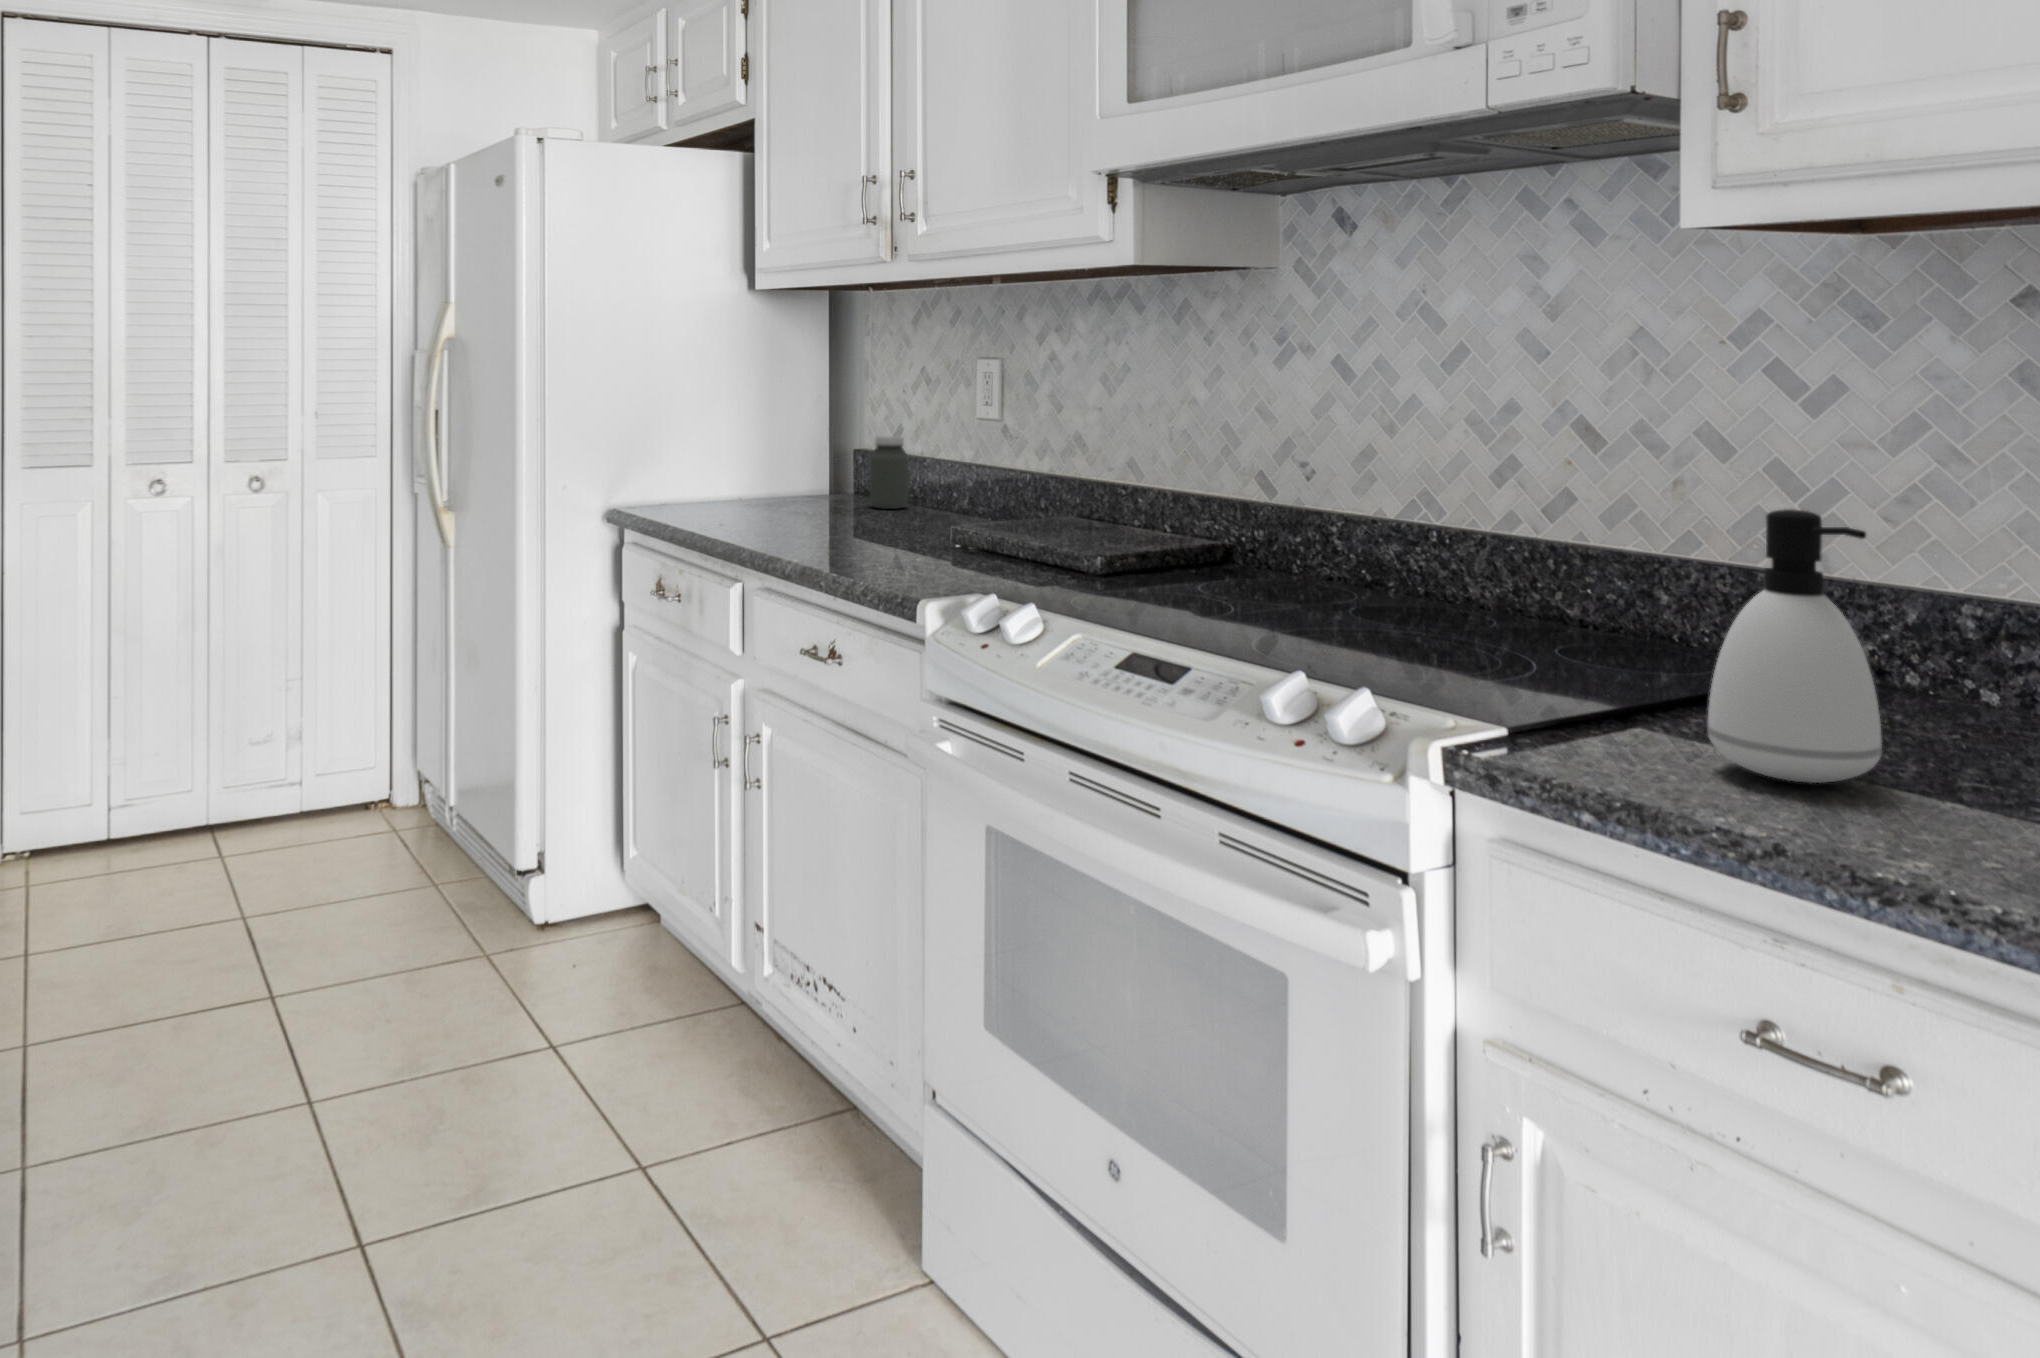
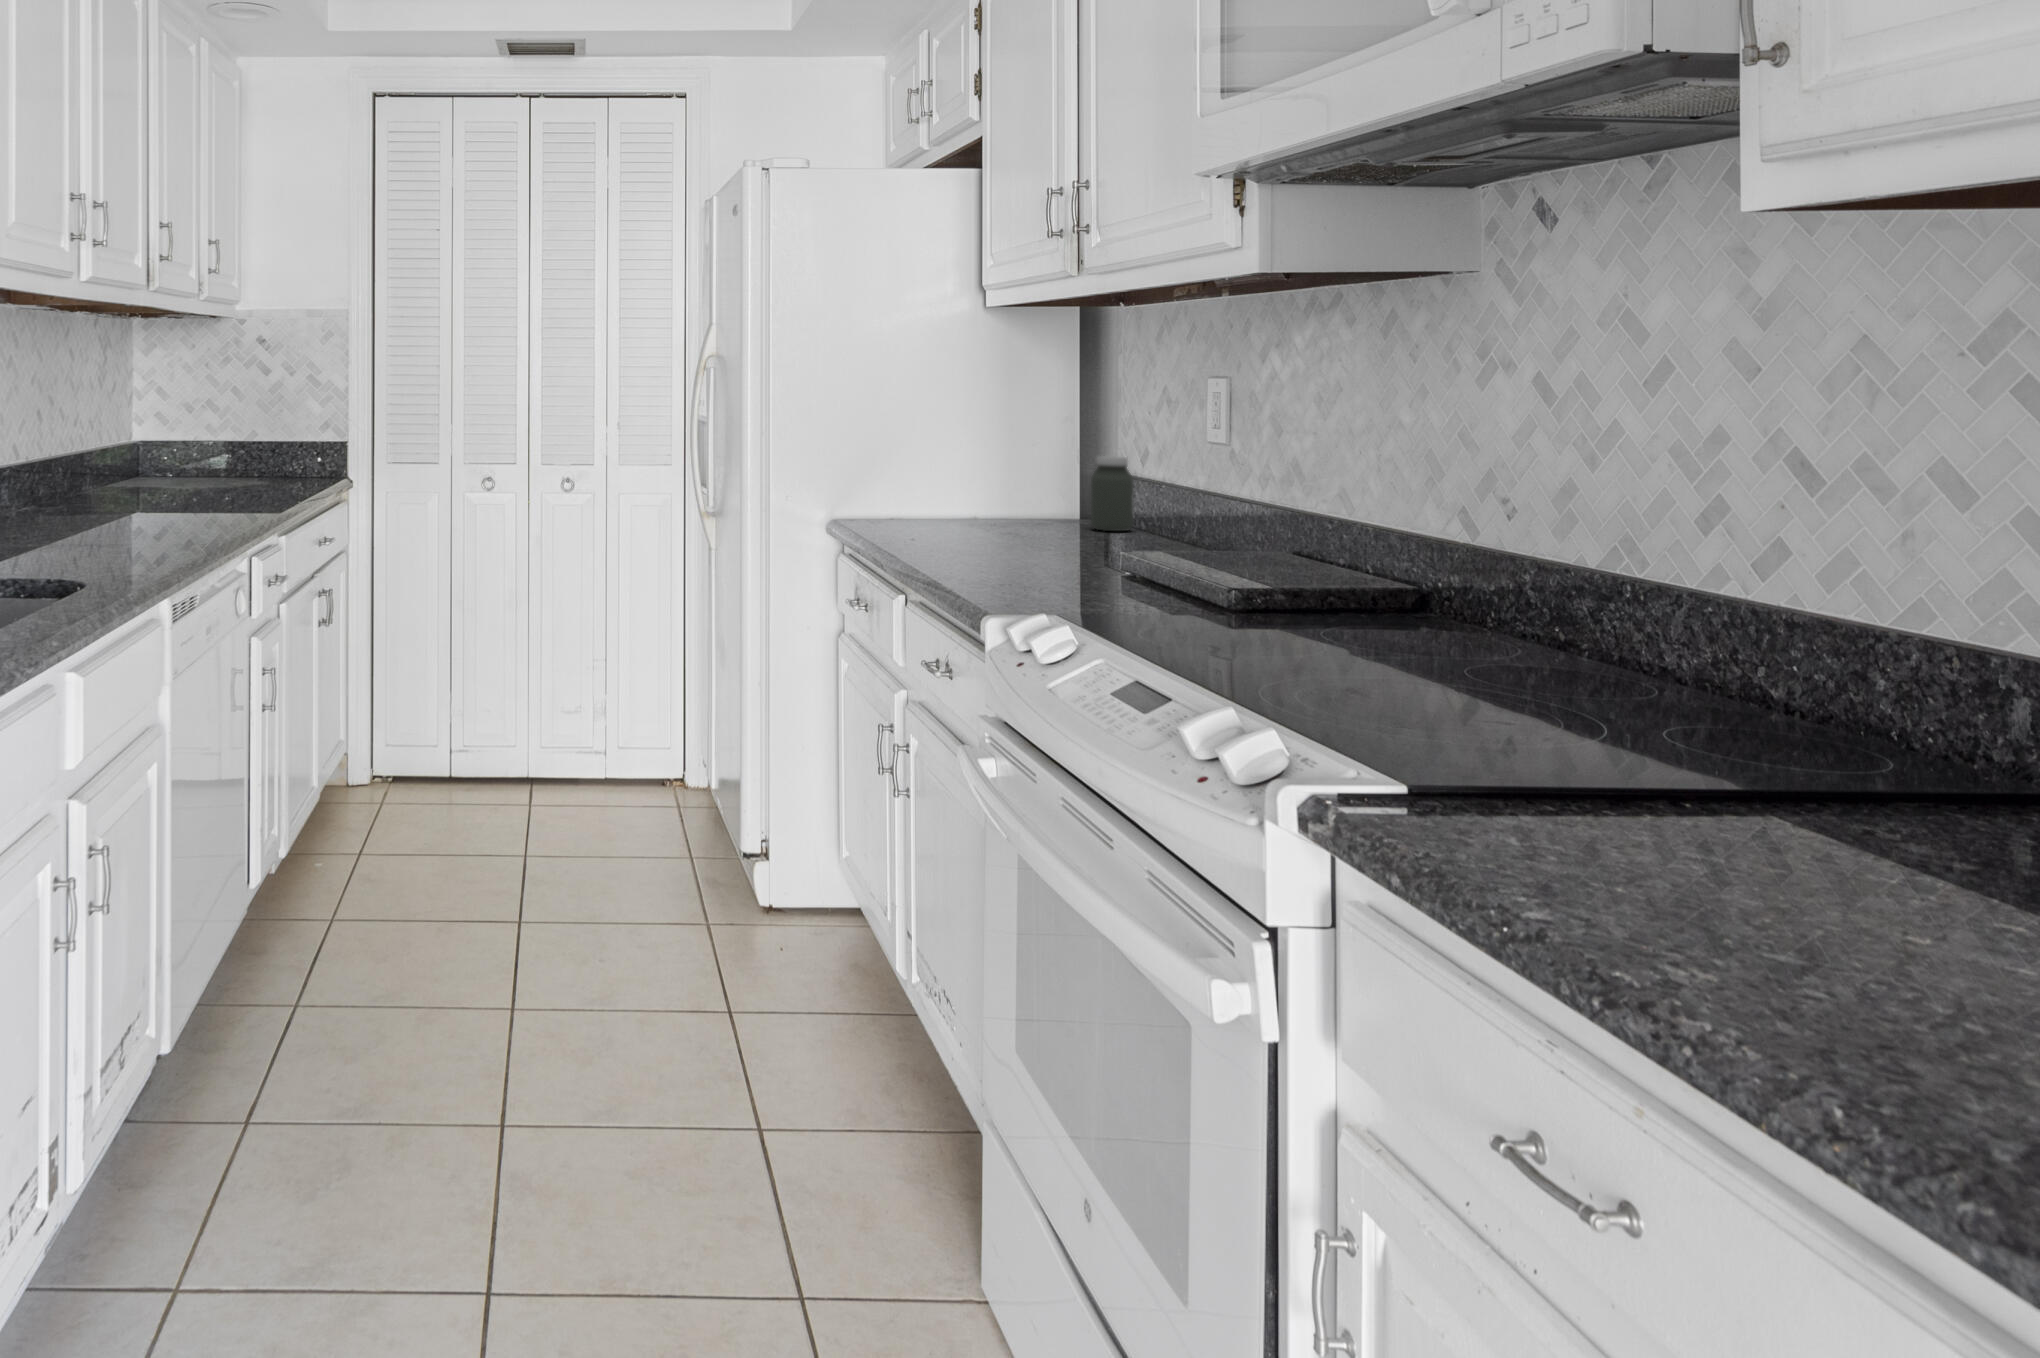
soap dispenser: present [1708,509,1882,783] -> none [1612,559,1840,900]

